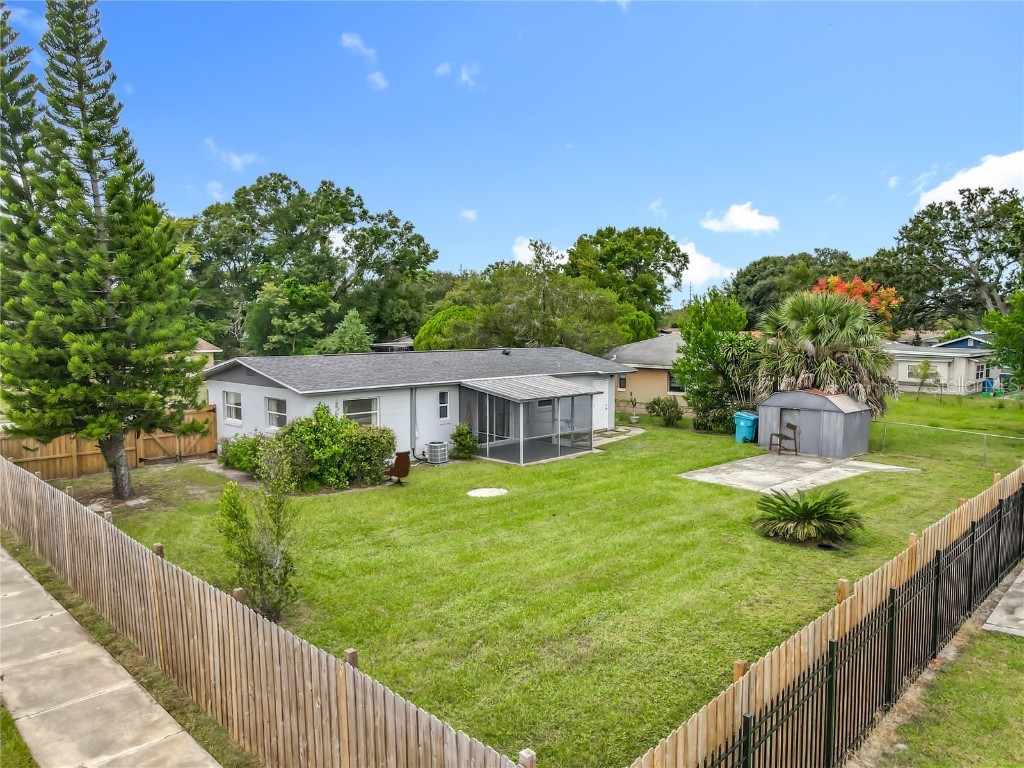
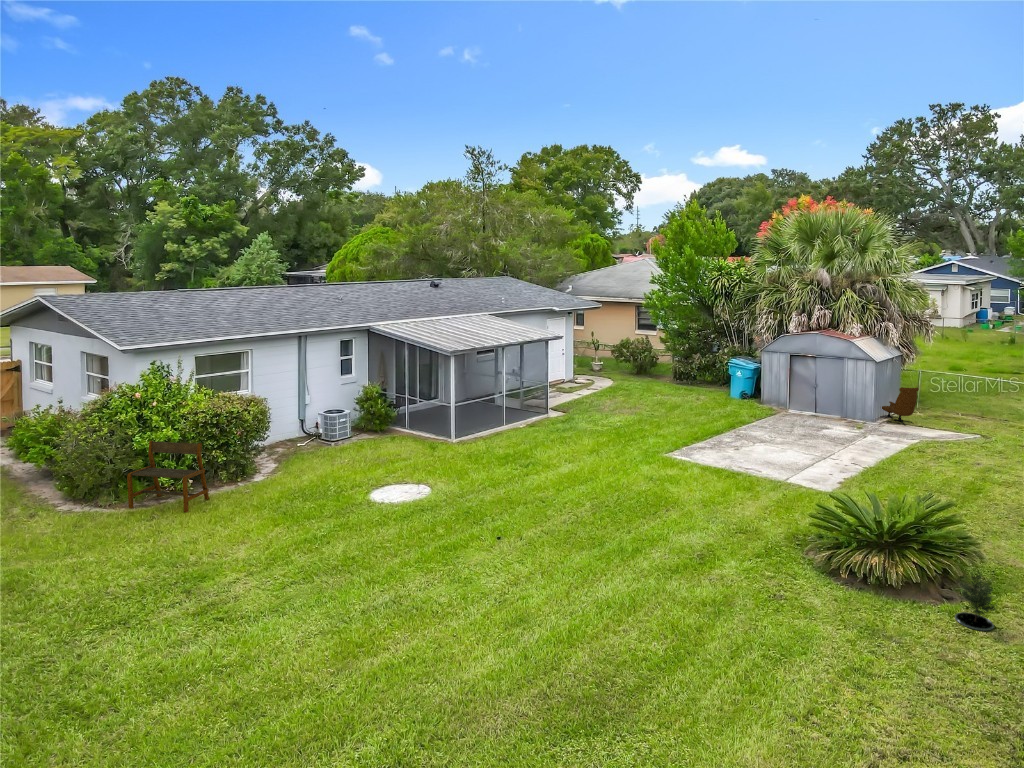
bench: present [769,423,798,455] -> present [127,441,209,512]
lounge chair: present [383,451,410,487] -> present [882,387,919,425]

